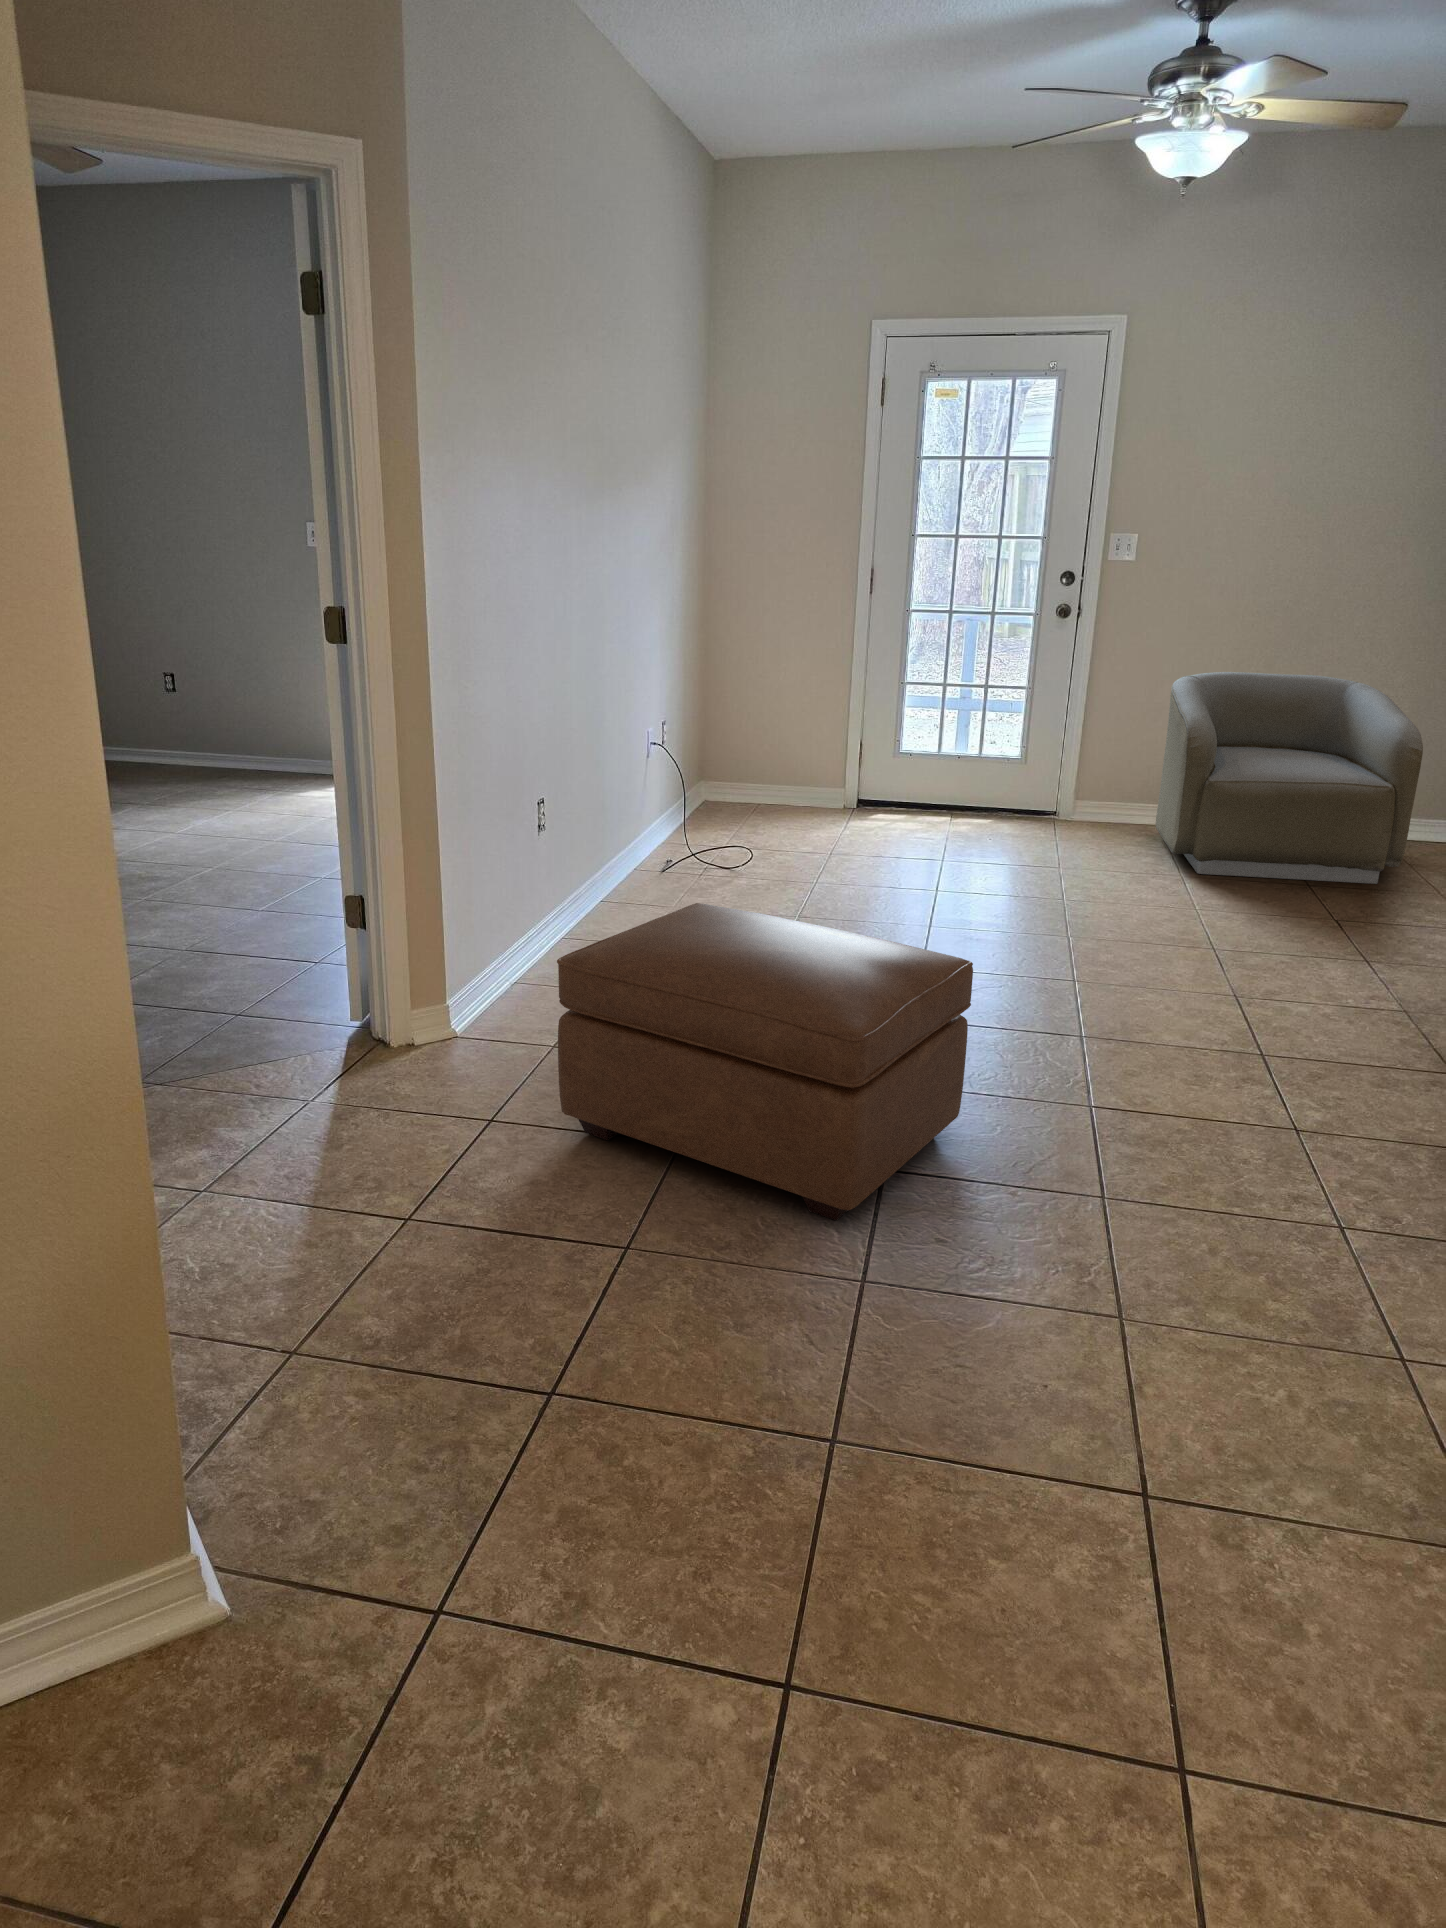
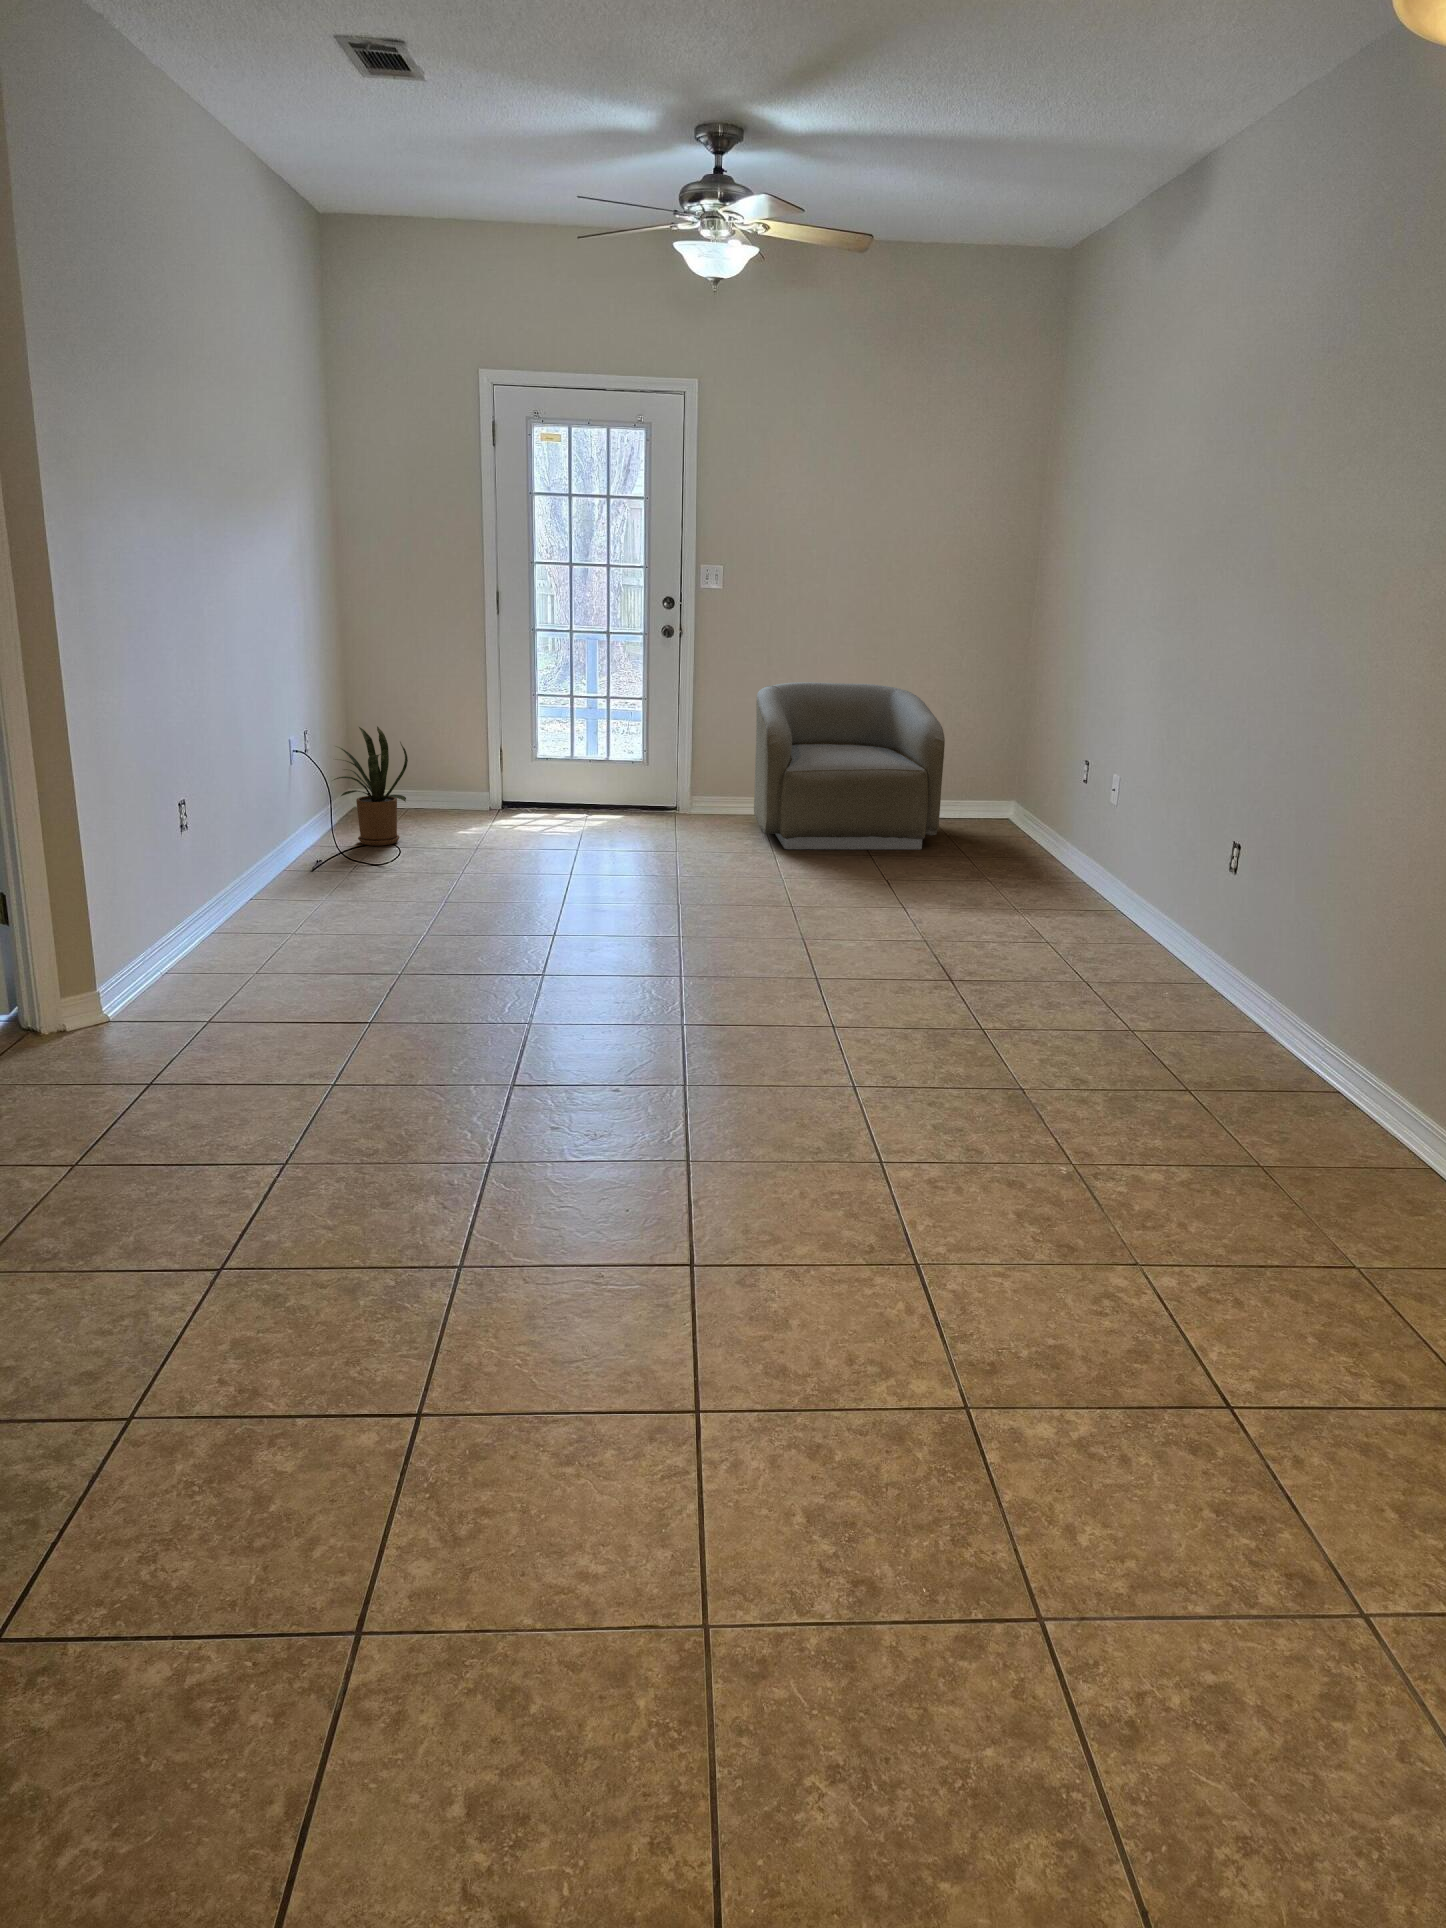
house plant: none [683,712,767,843] -> present [334,726,408,846]
ottoman: present [557,903,973,1221] -> none [205,881,572,1123]

